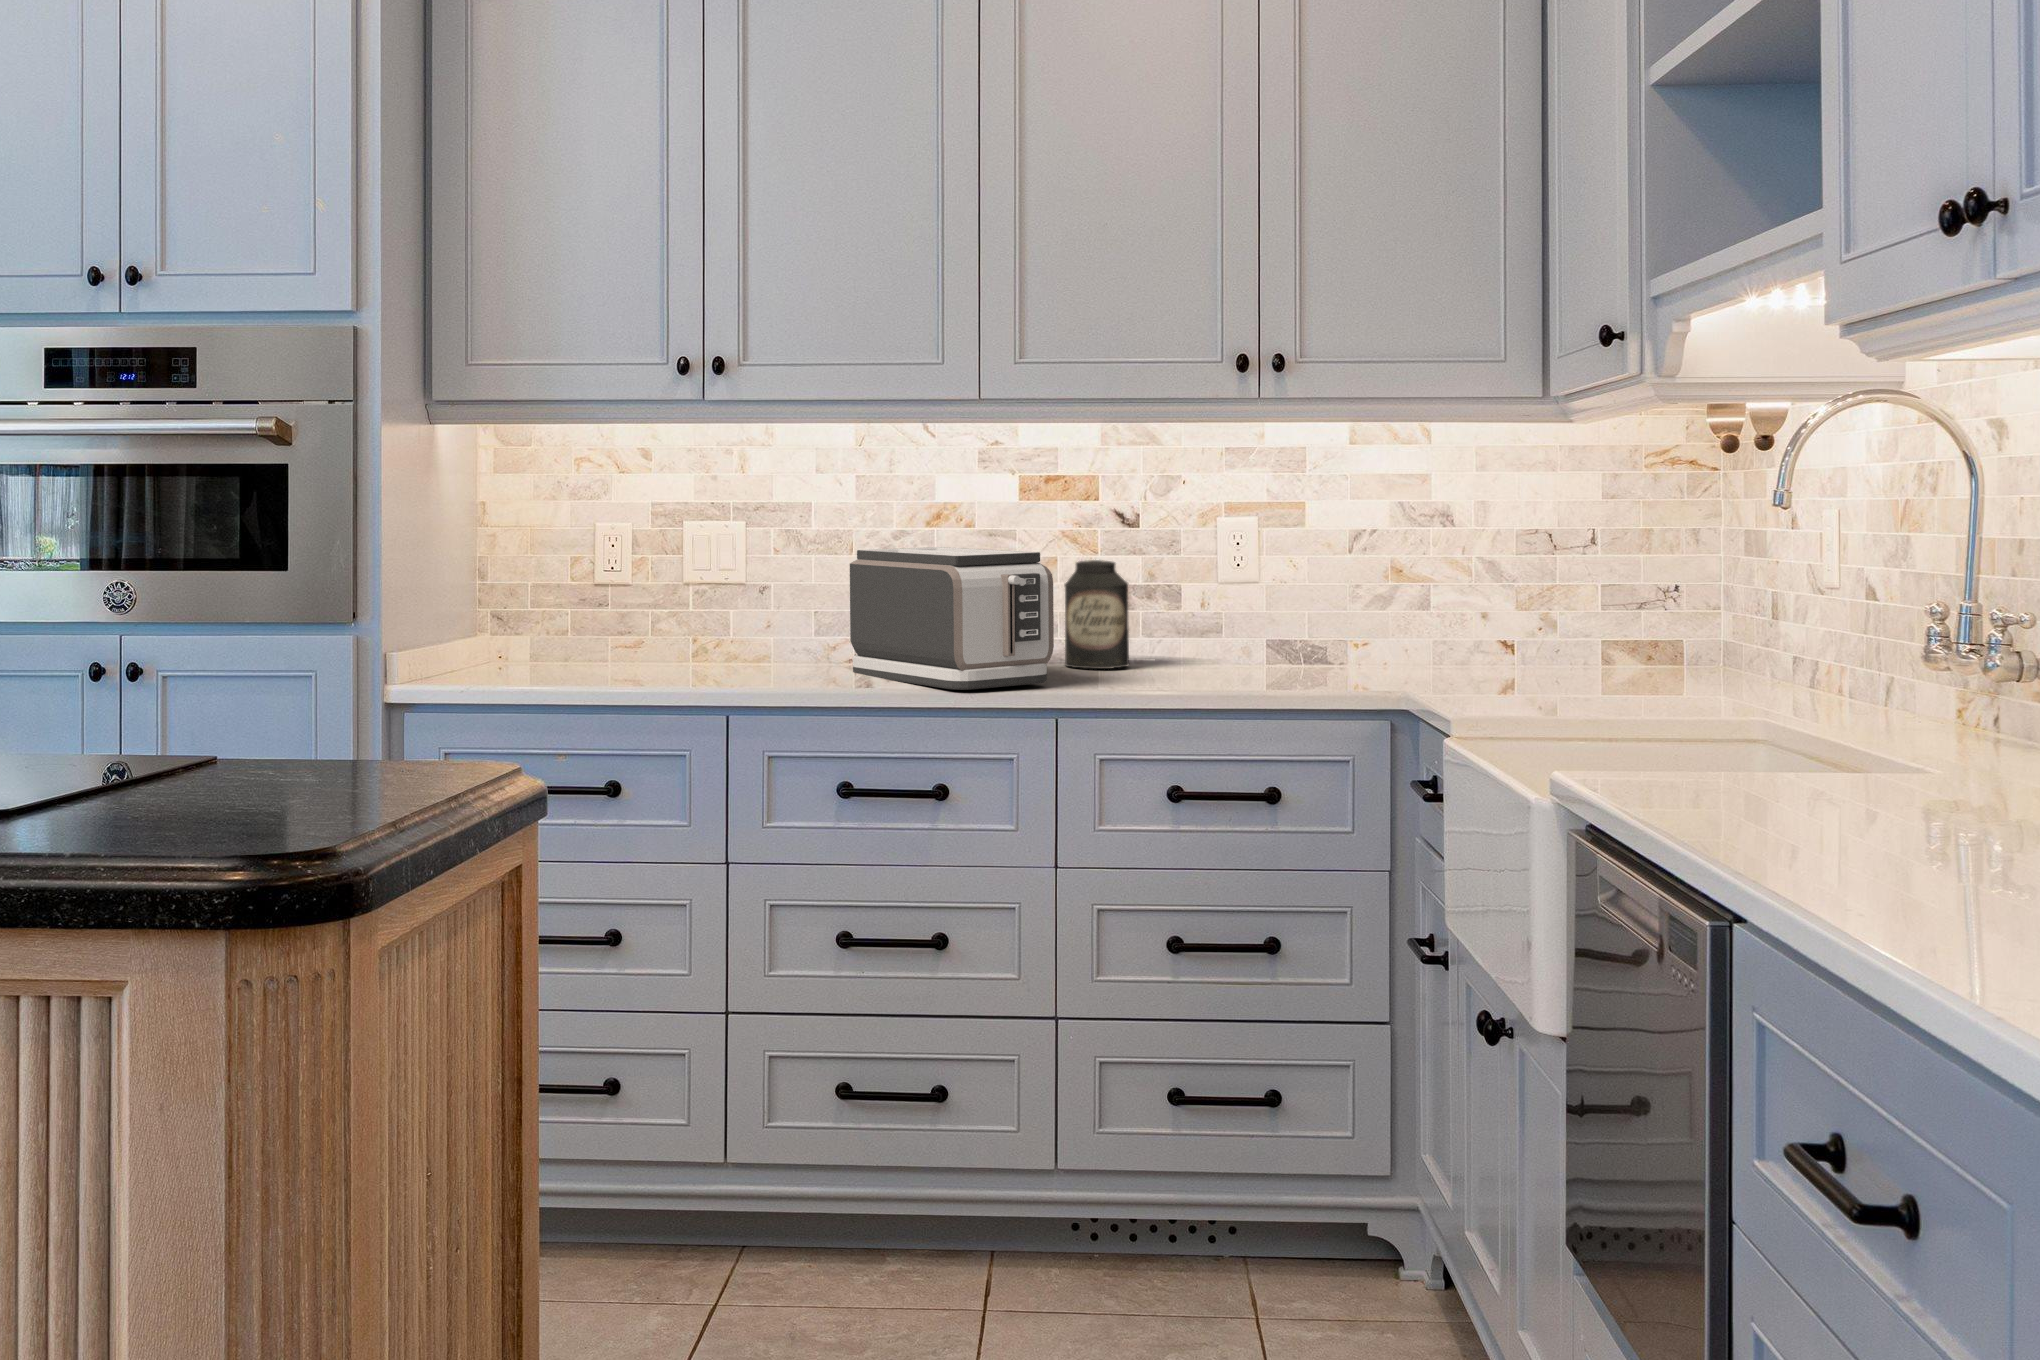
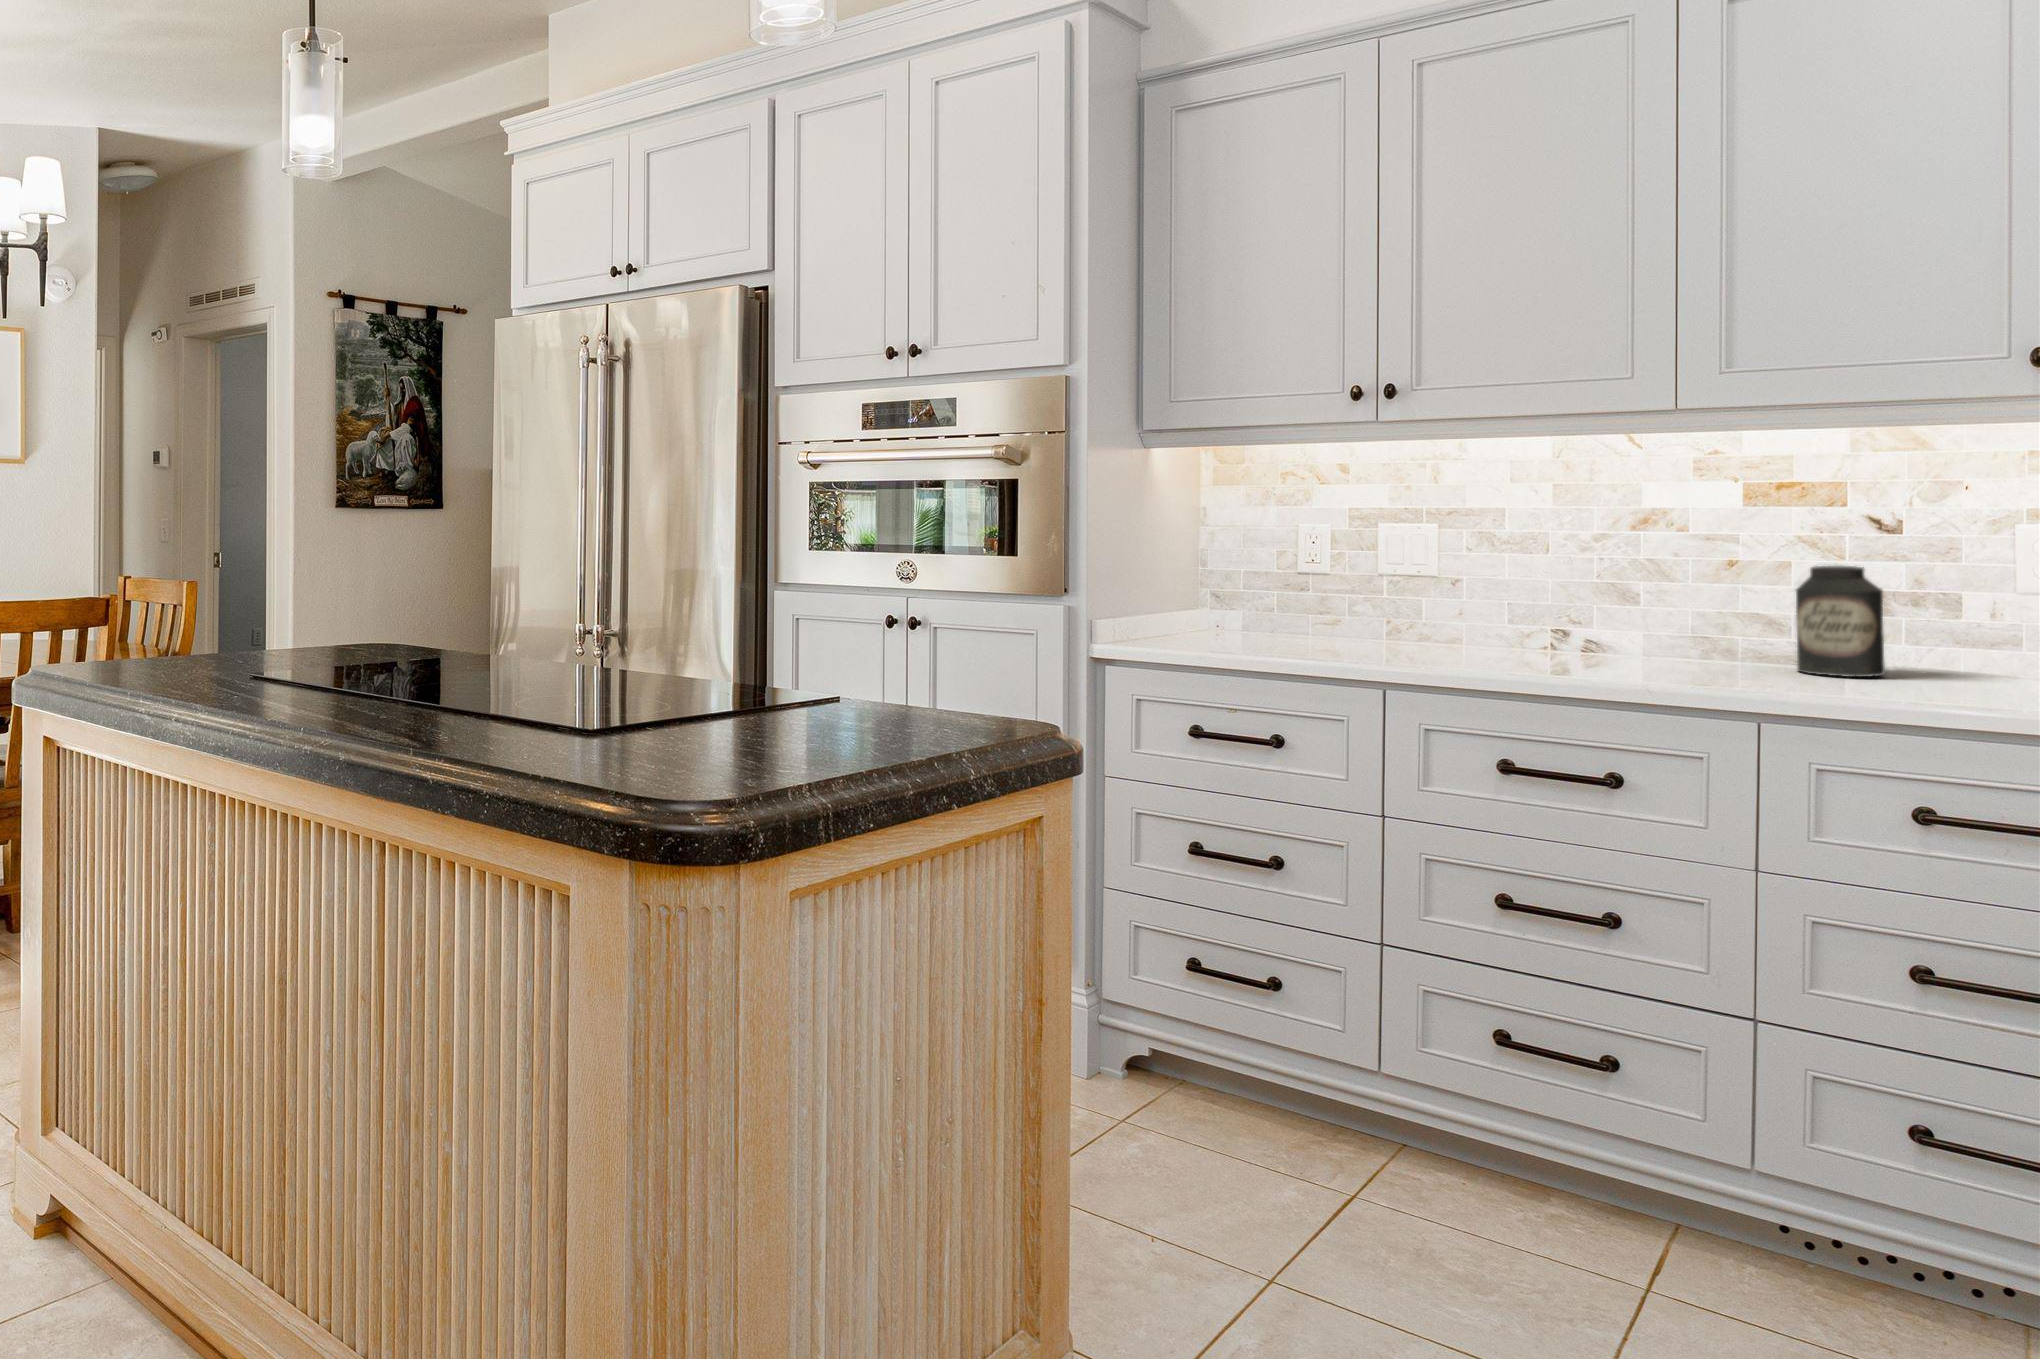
toaster: present [850,547,1054,690] -> none [1523,549,1752,684]

